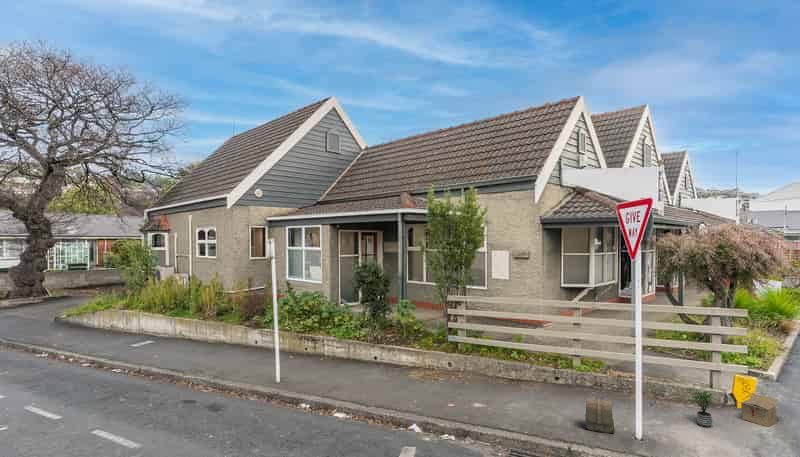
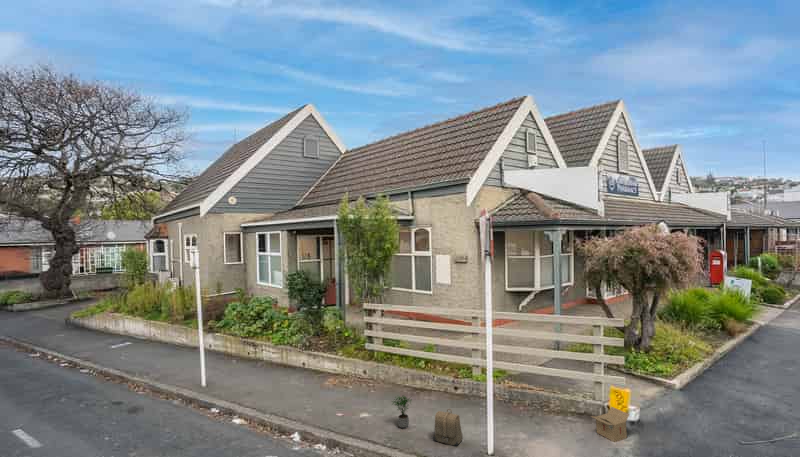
potted plant: present [691,391,713,428] -> present [393,396,411,429]

